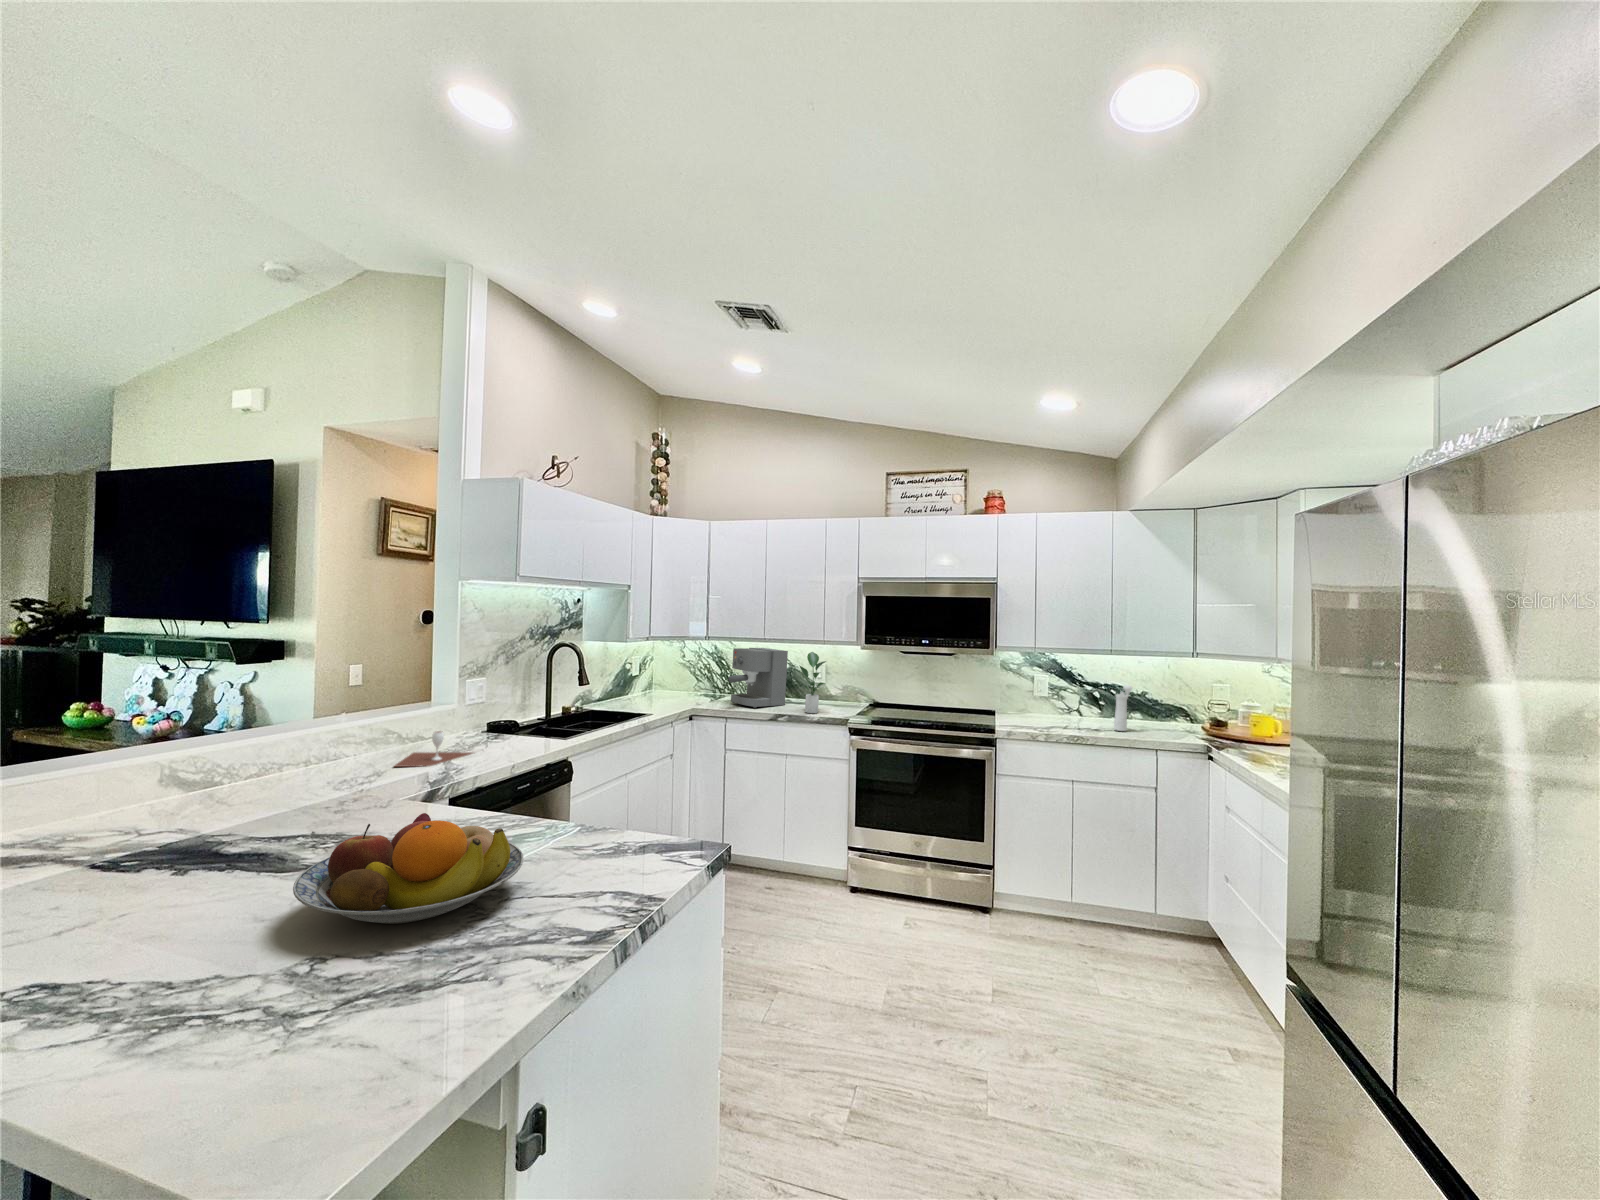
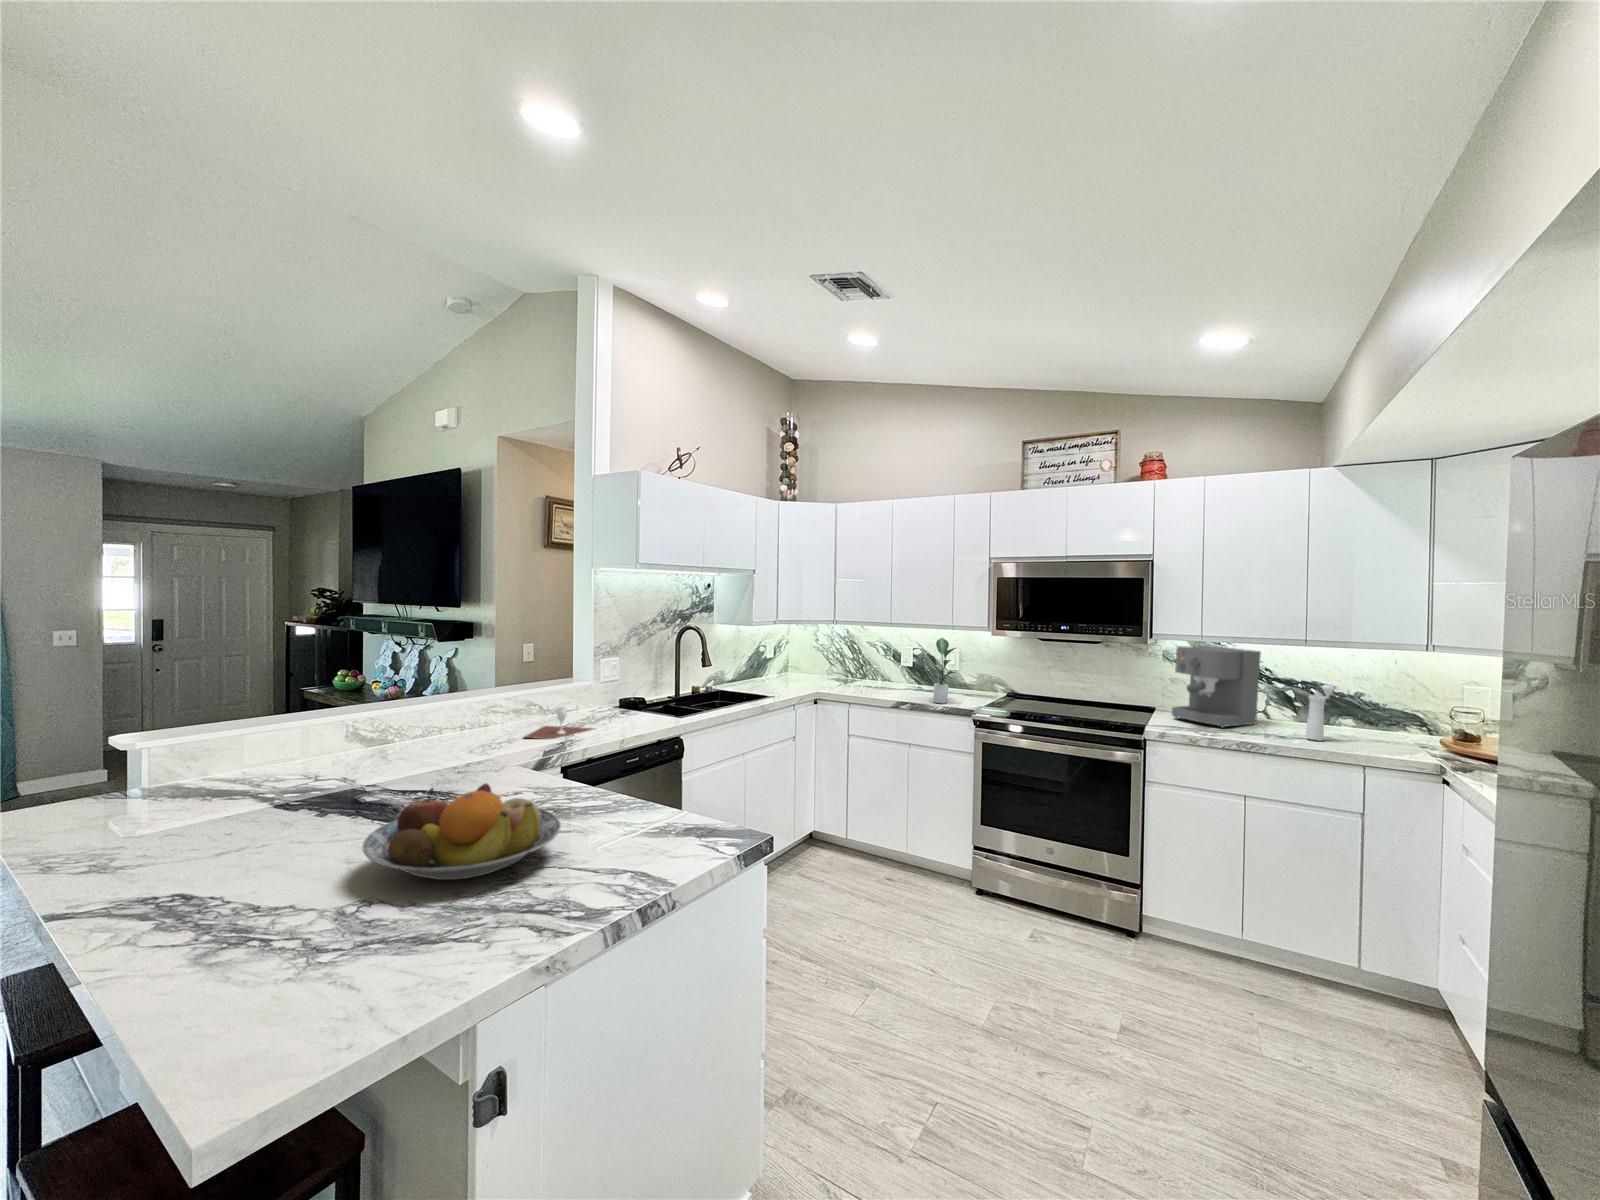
coffee maker: present [728,648,788,708] -> present [1172,645,1261,728]

